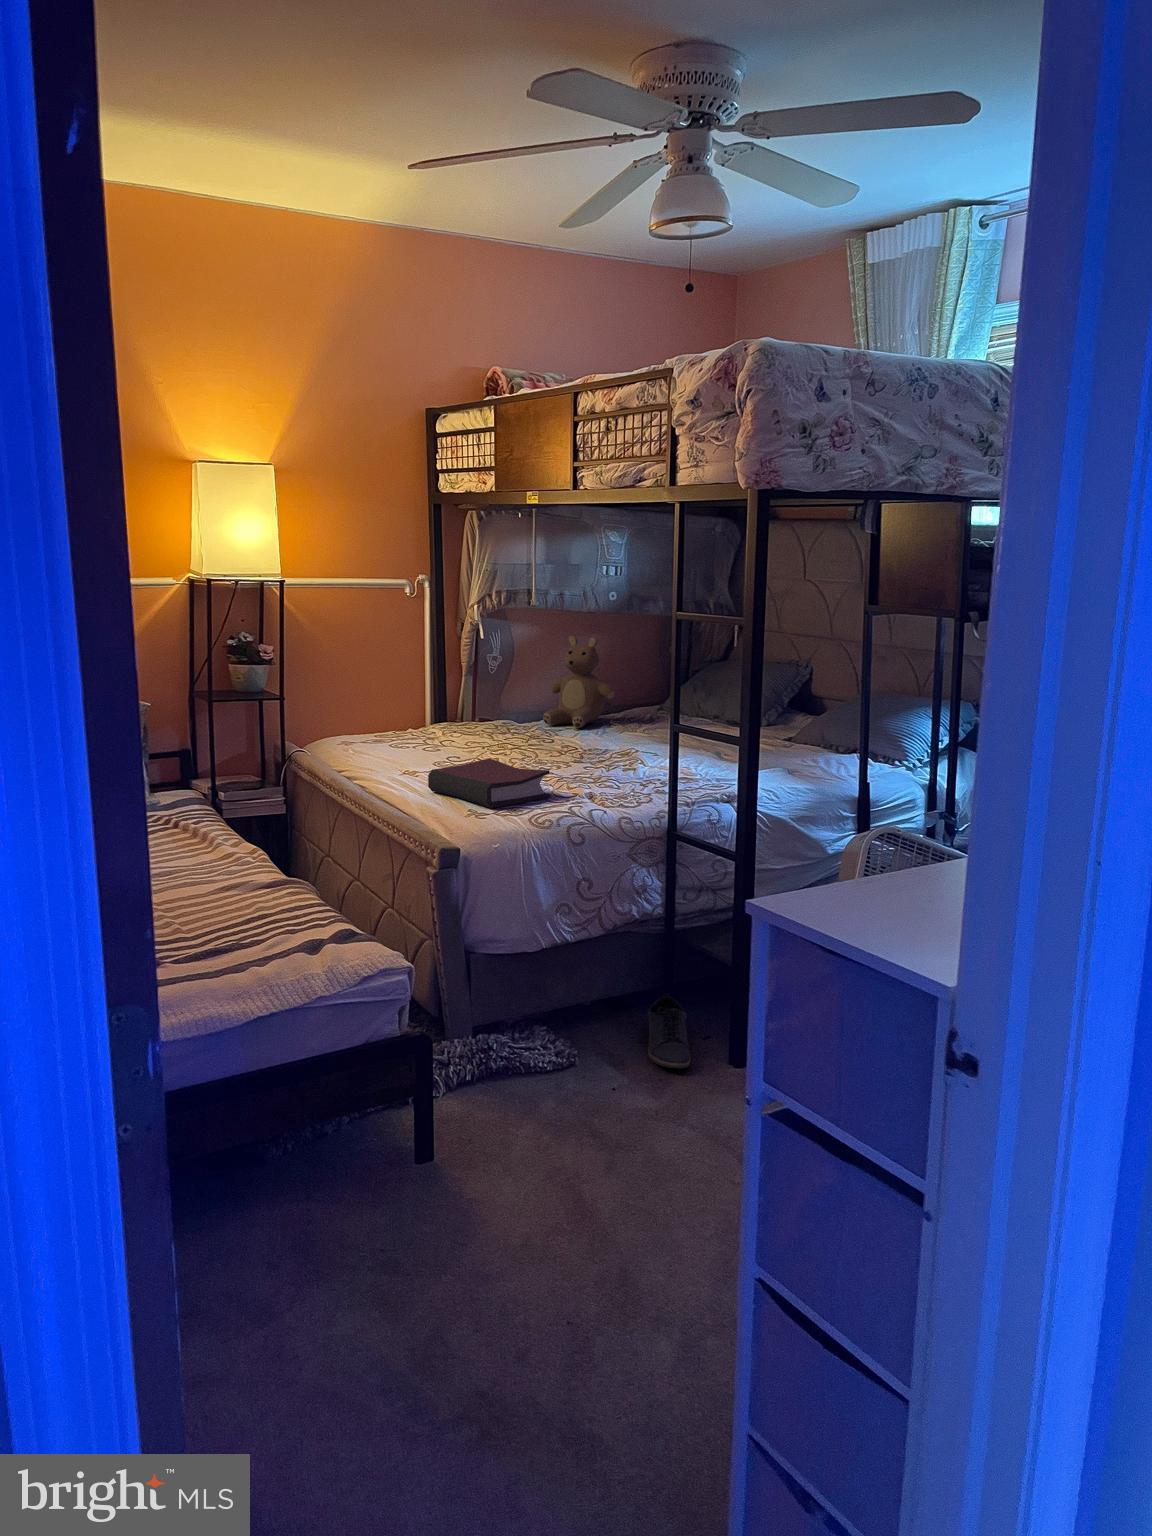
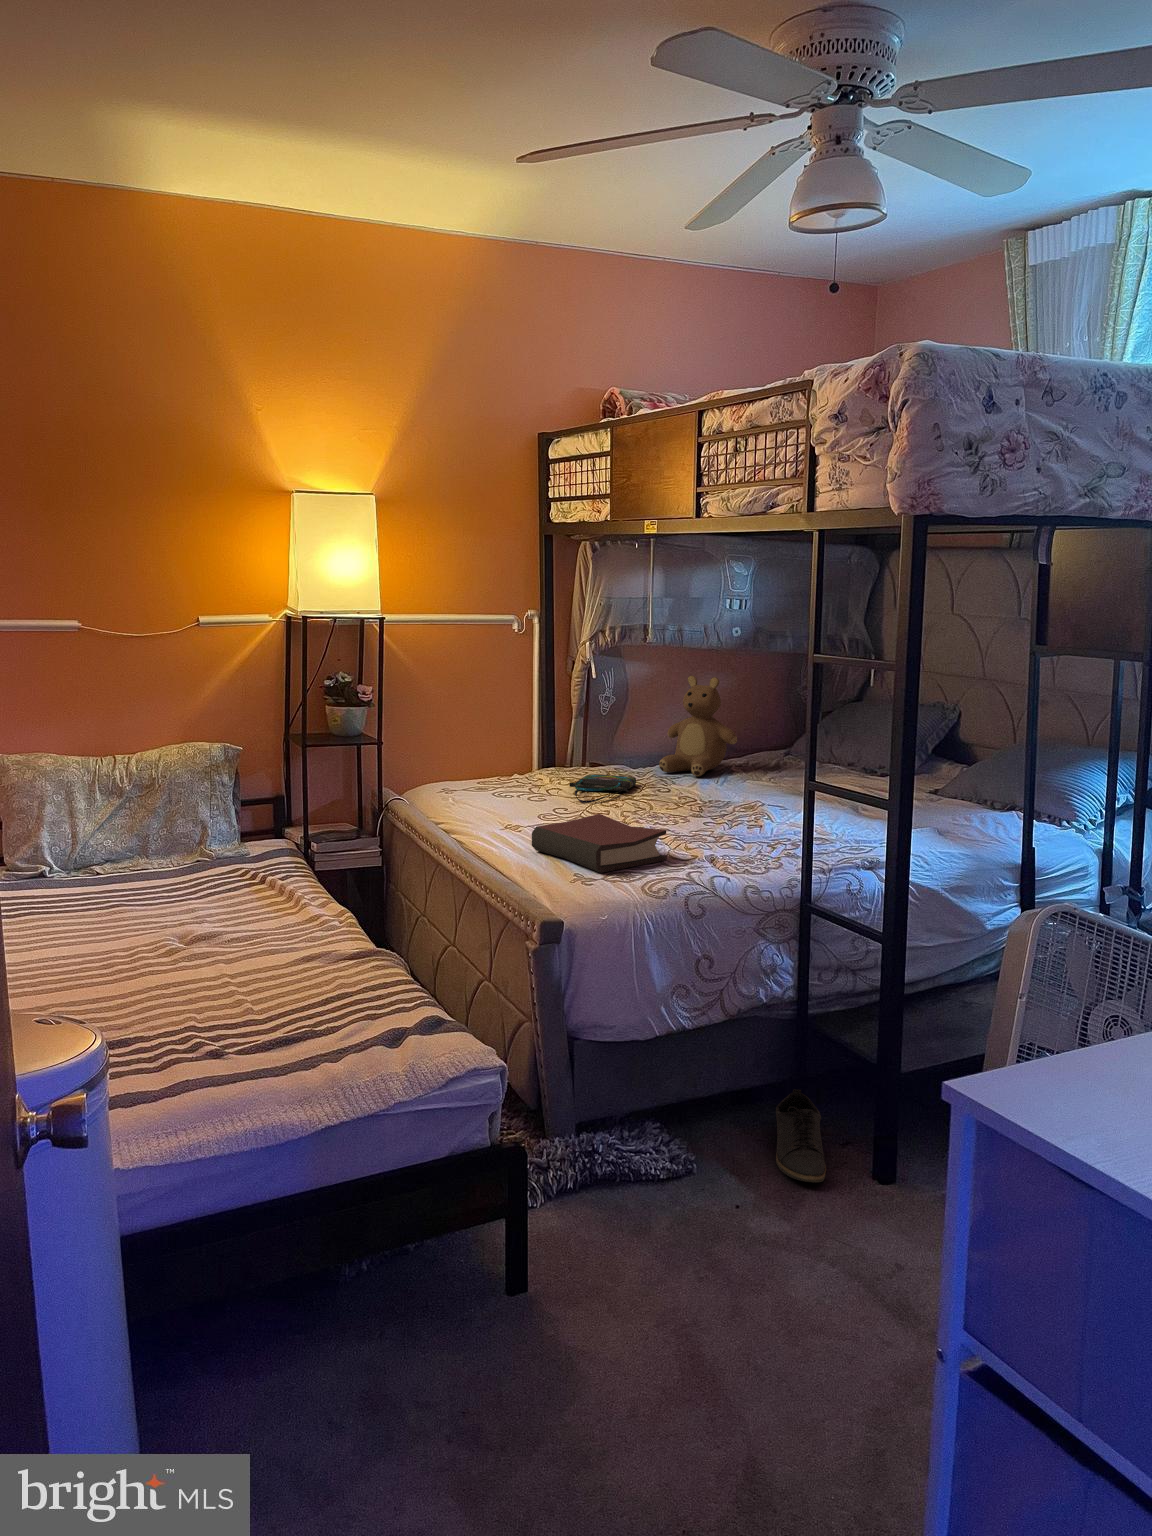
tote bag: none [461,727,522,752] -> present [569,774,636,803]

